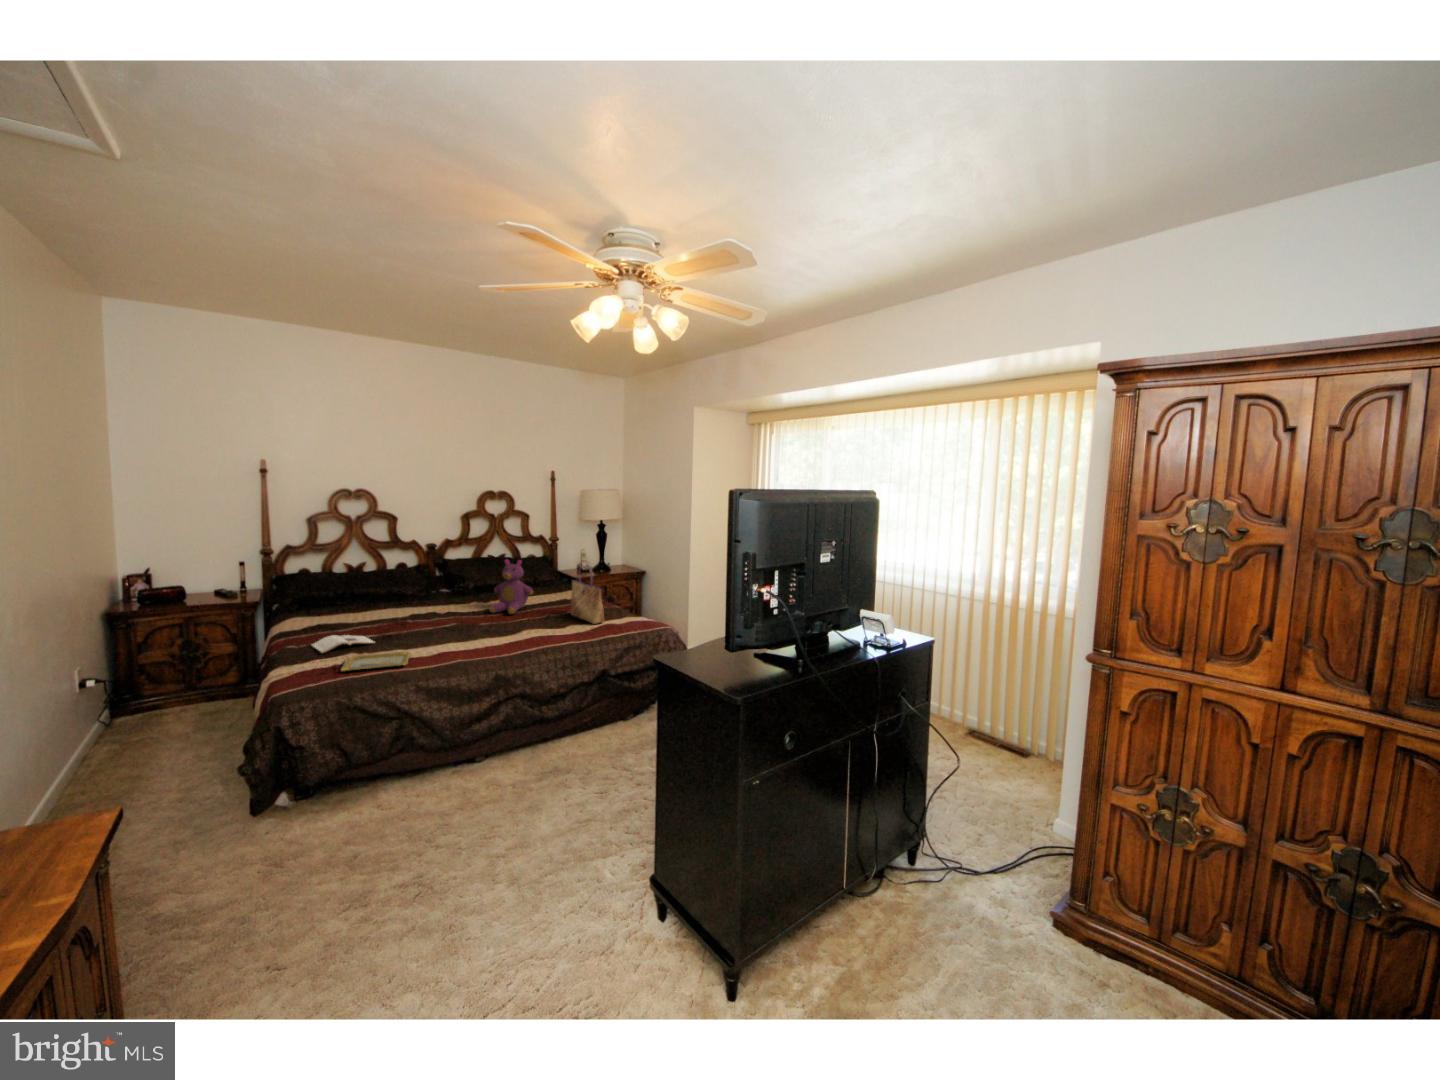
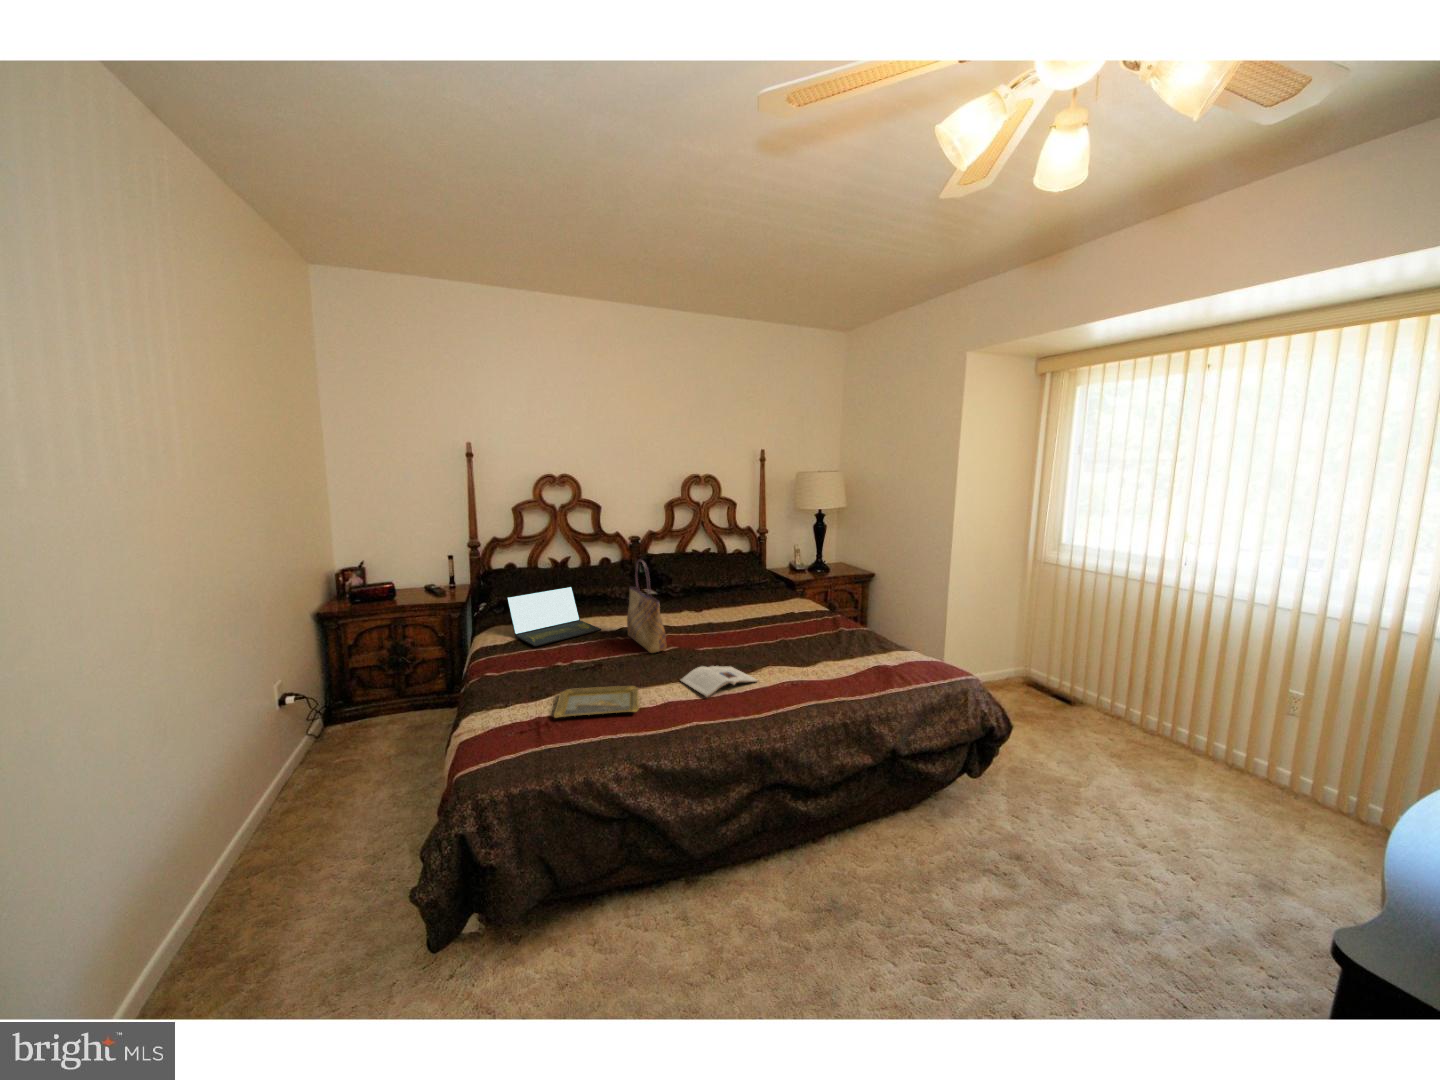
teddy bear: present [489,559,533,614] -> none [714,556,767,628]
tote bag: present [571,561,604,624] -> present [627,560,666,653]
laptop: none [302,586,390,632] -> present [507,586,601,646]
magazine: present [312,635,374,653] -> present [681,666,758,697]

